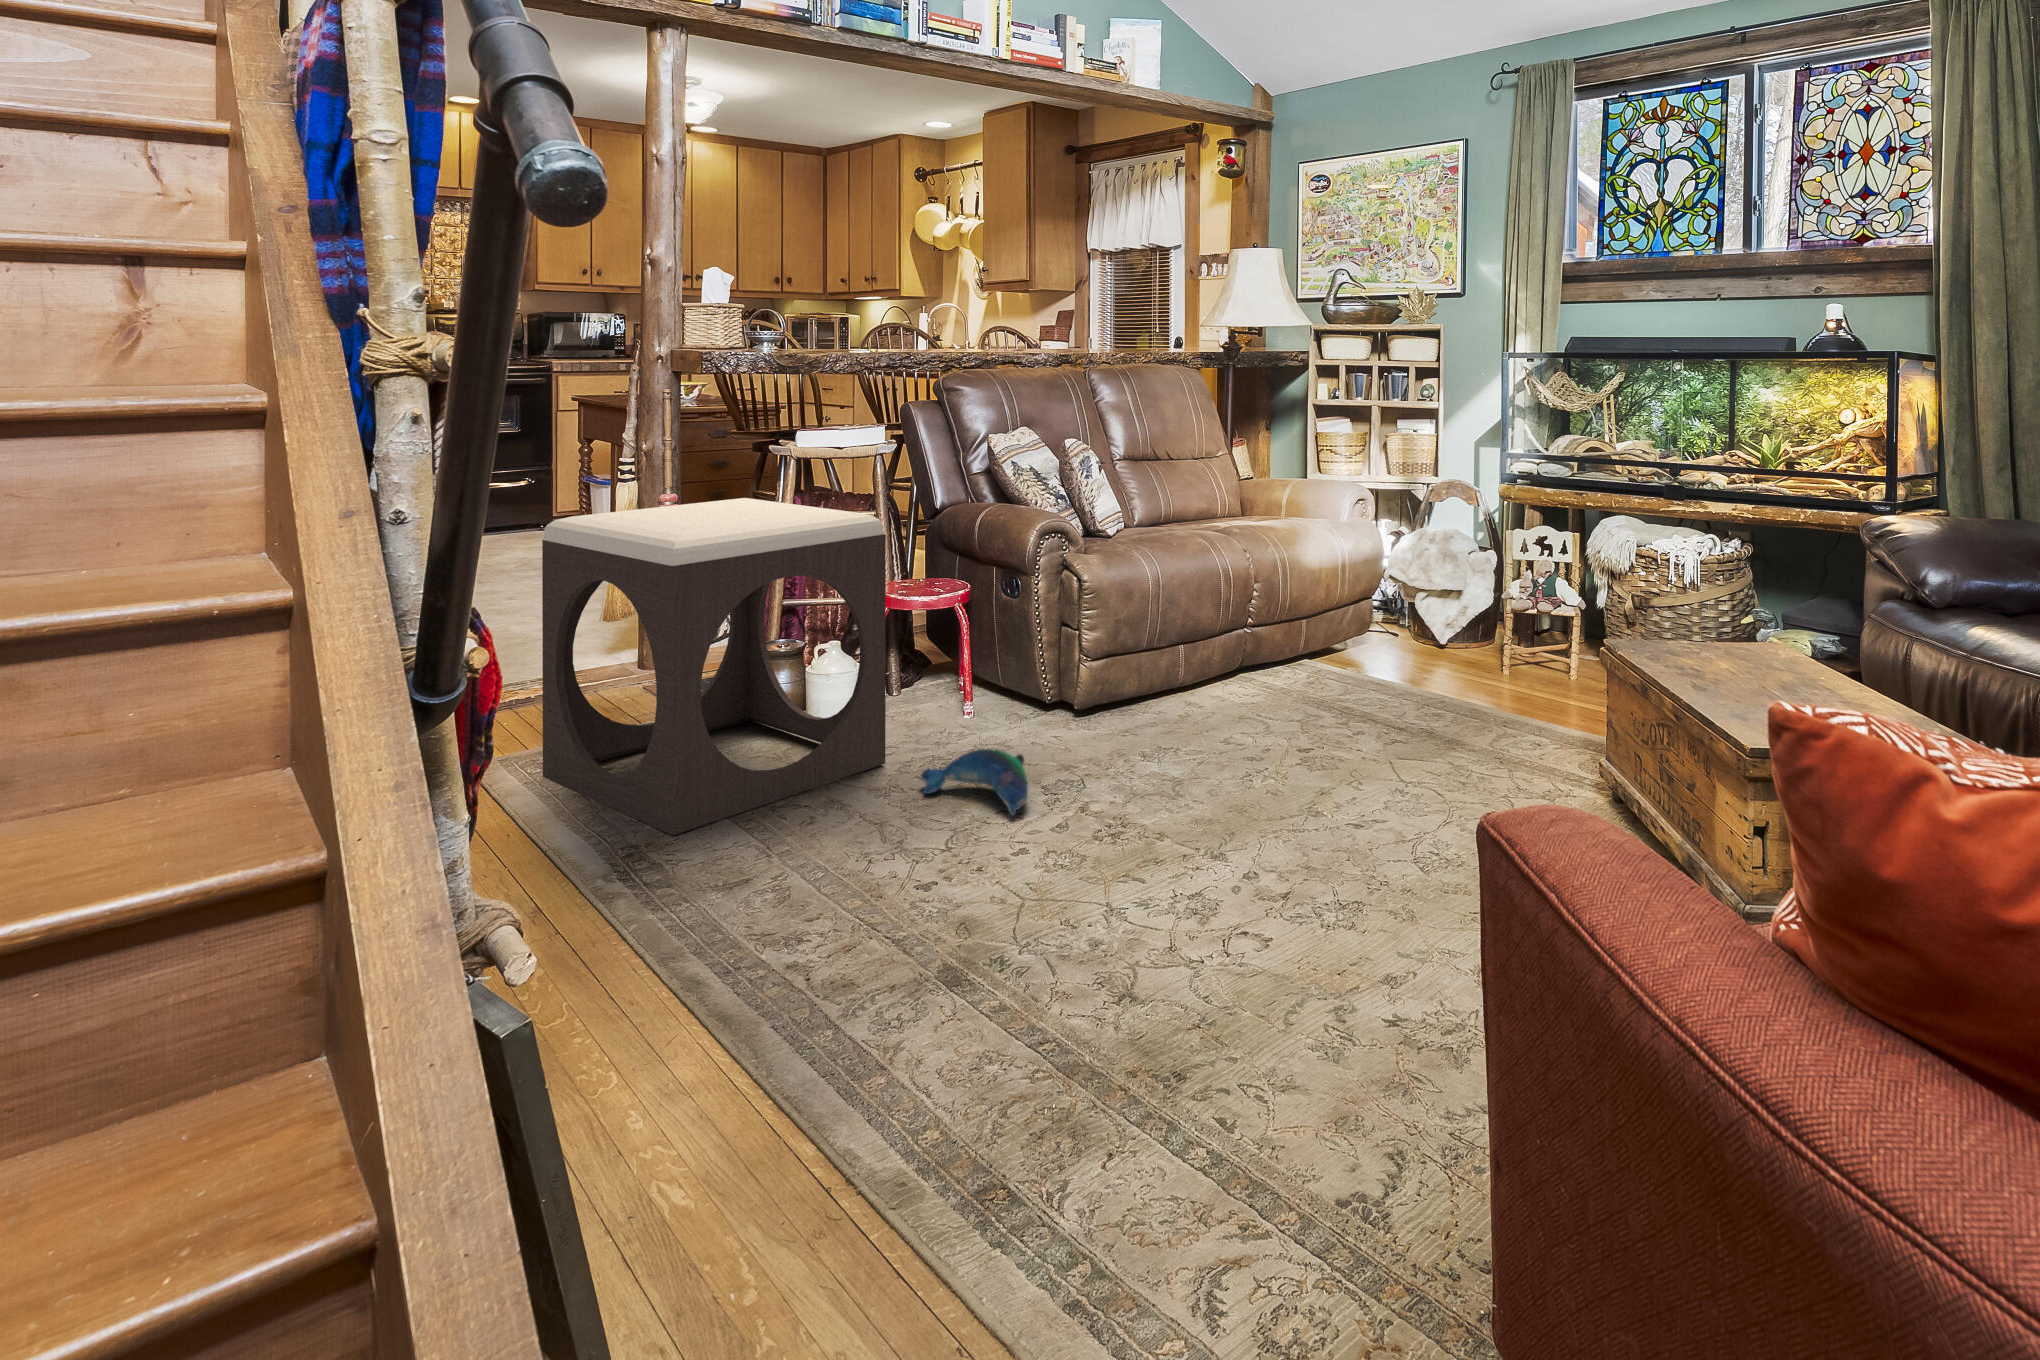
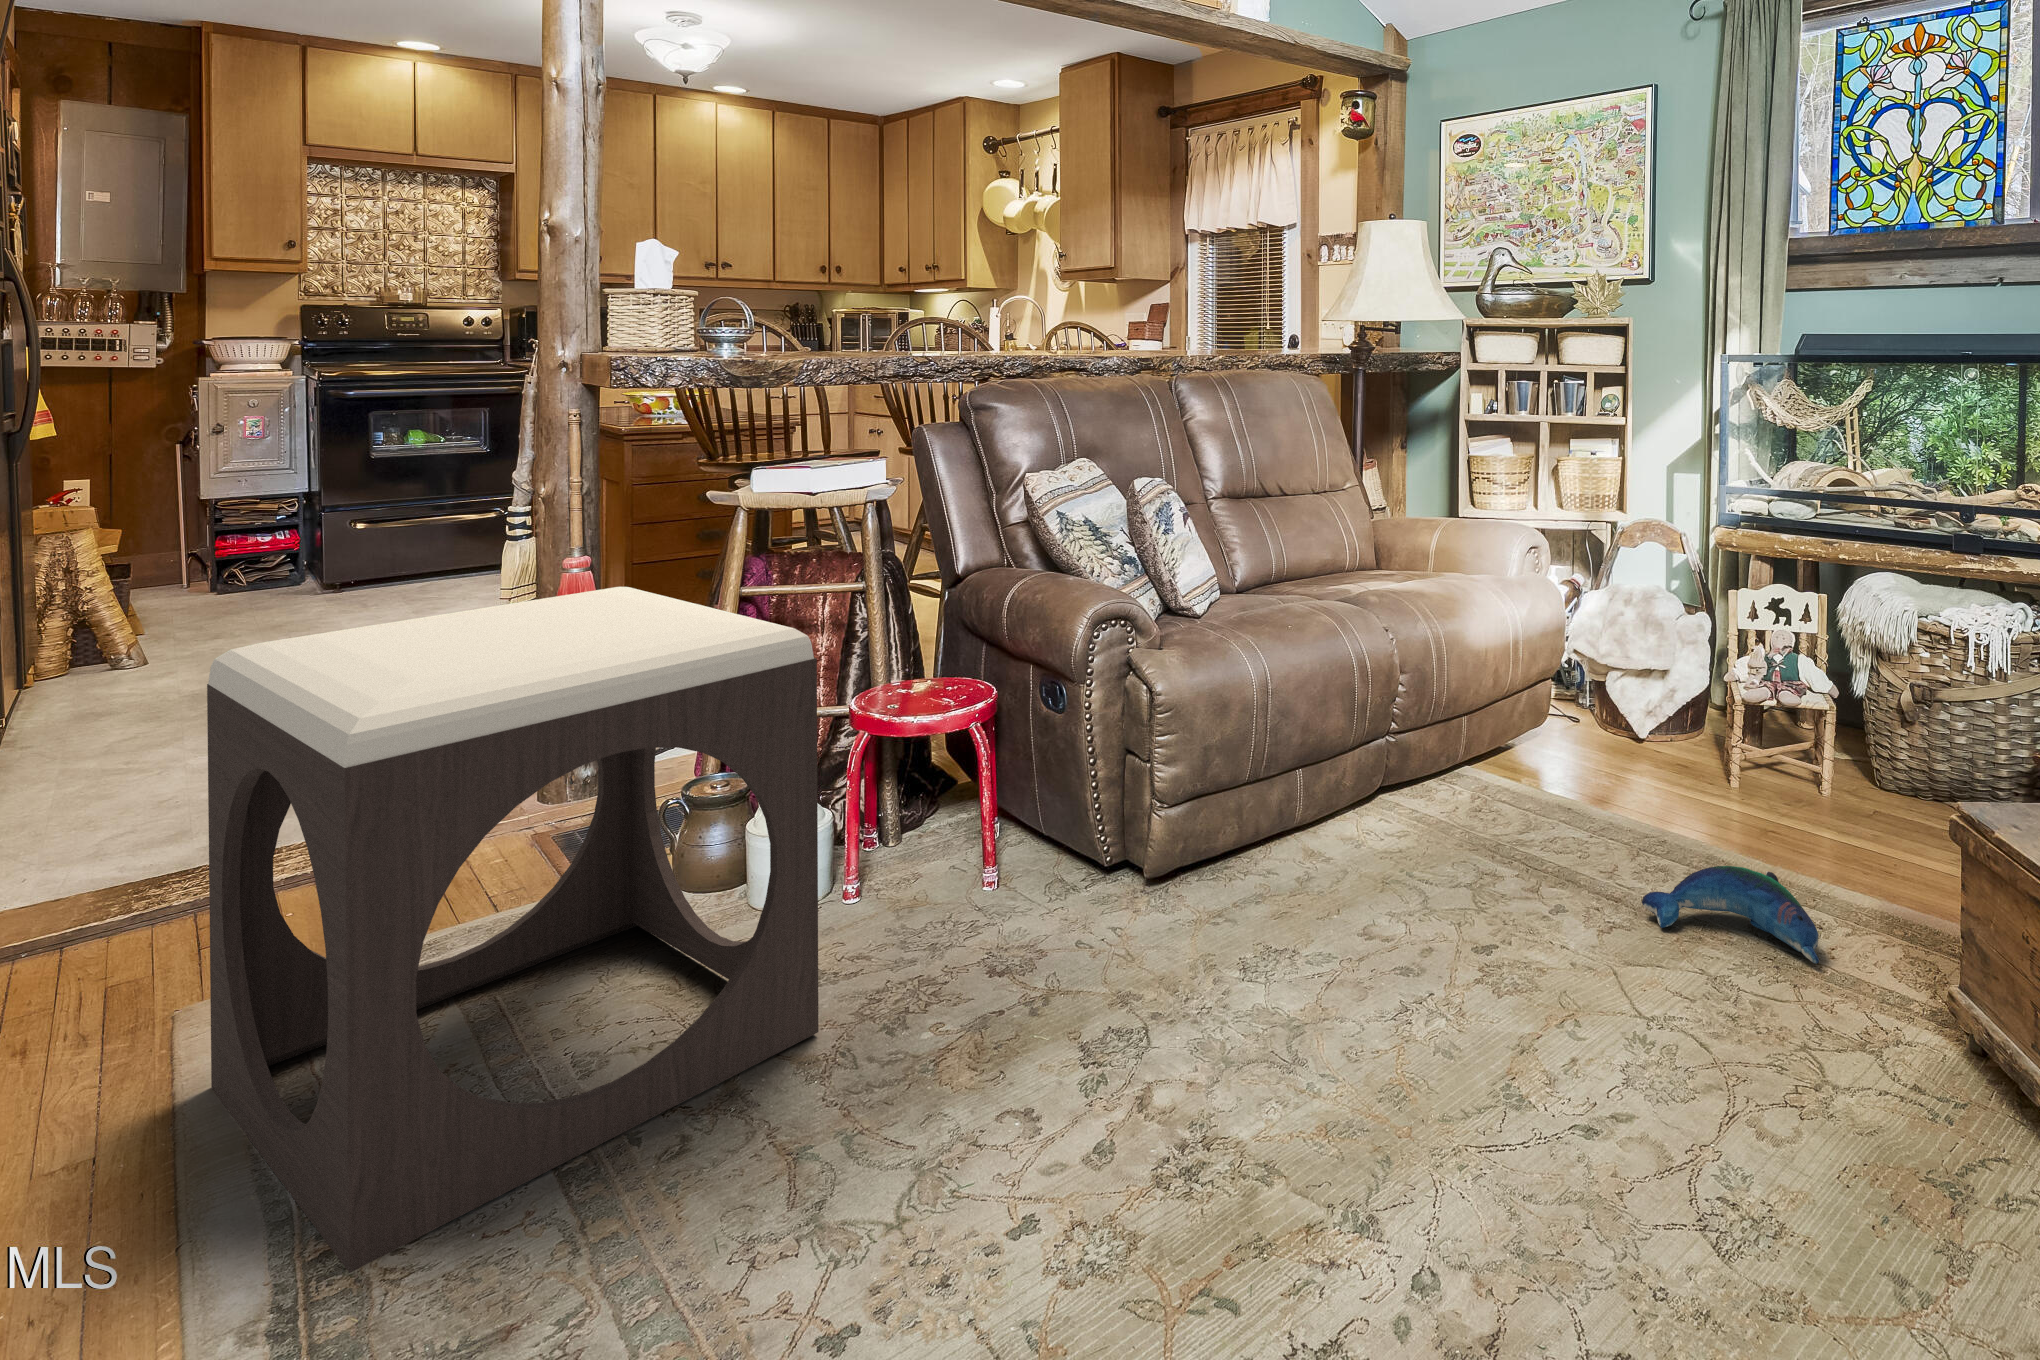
plush toy: present [921,749,1028,815] -> present [1642,866,1819,964]

